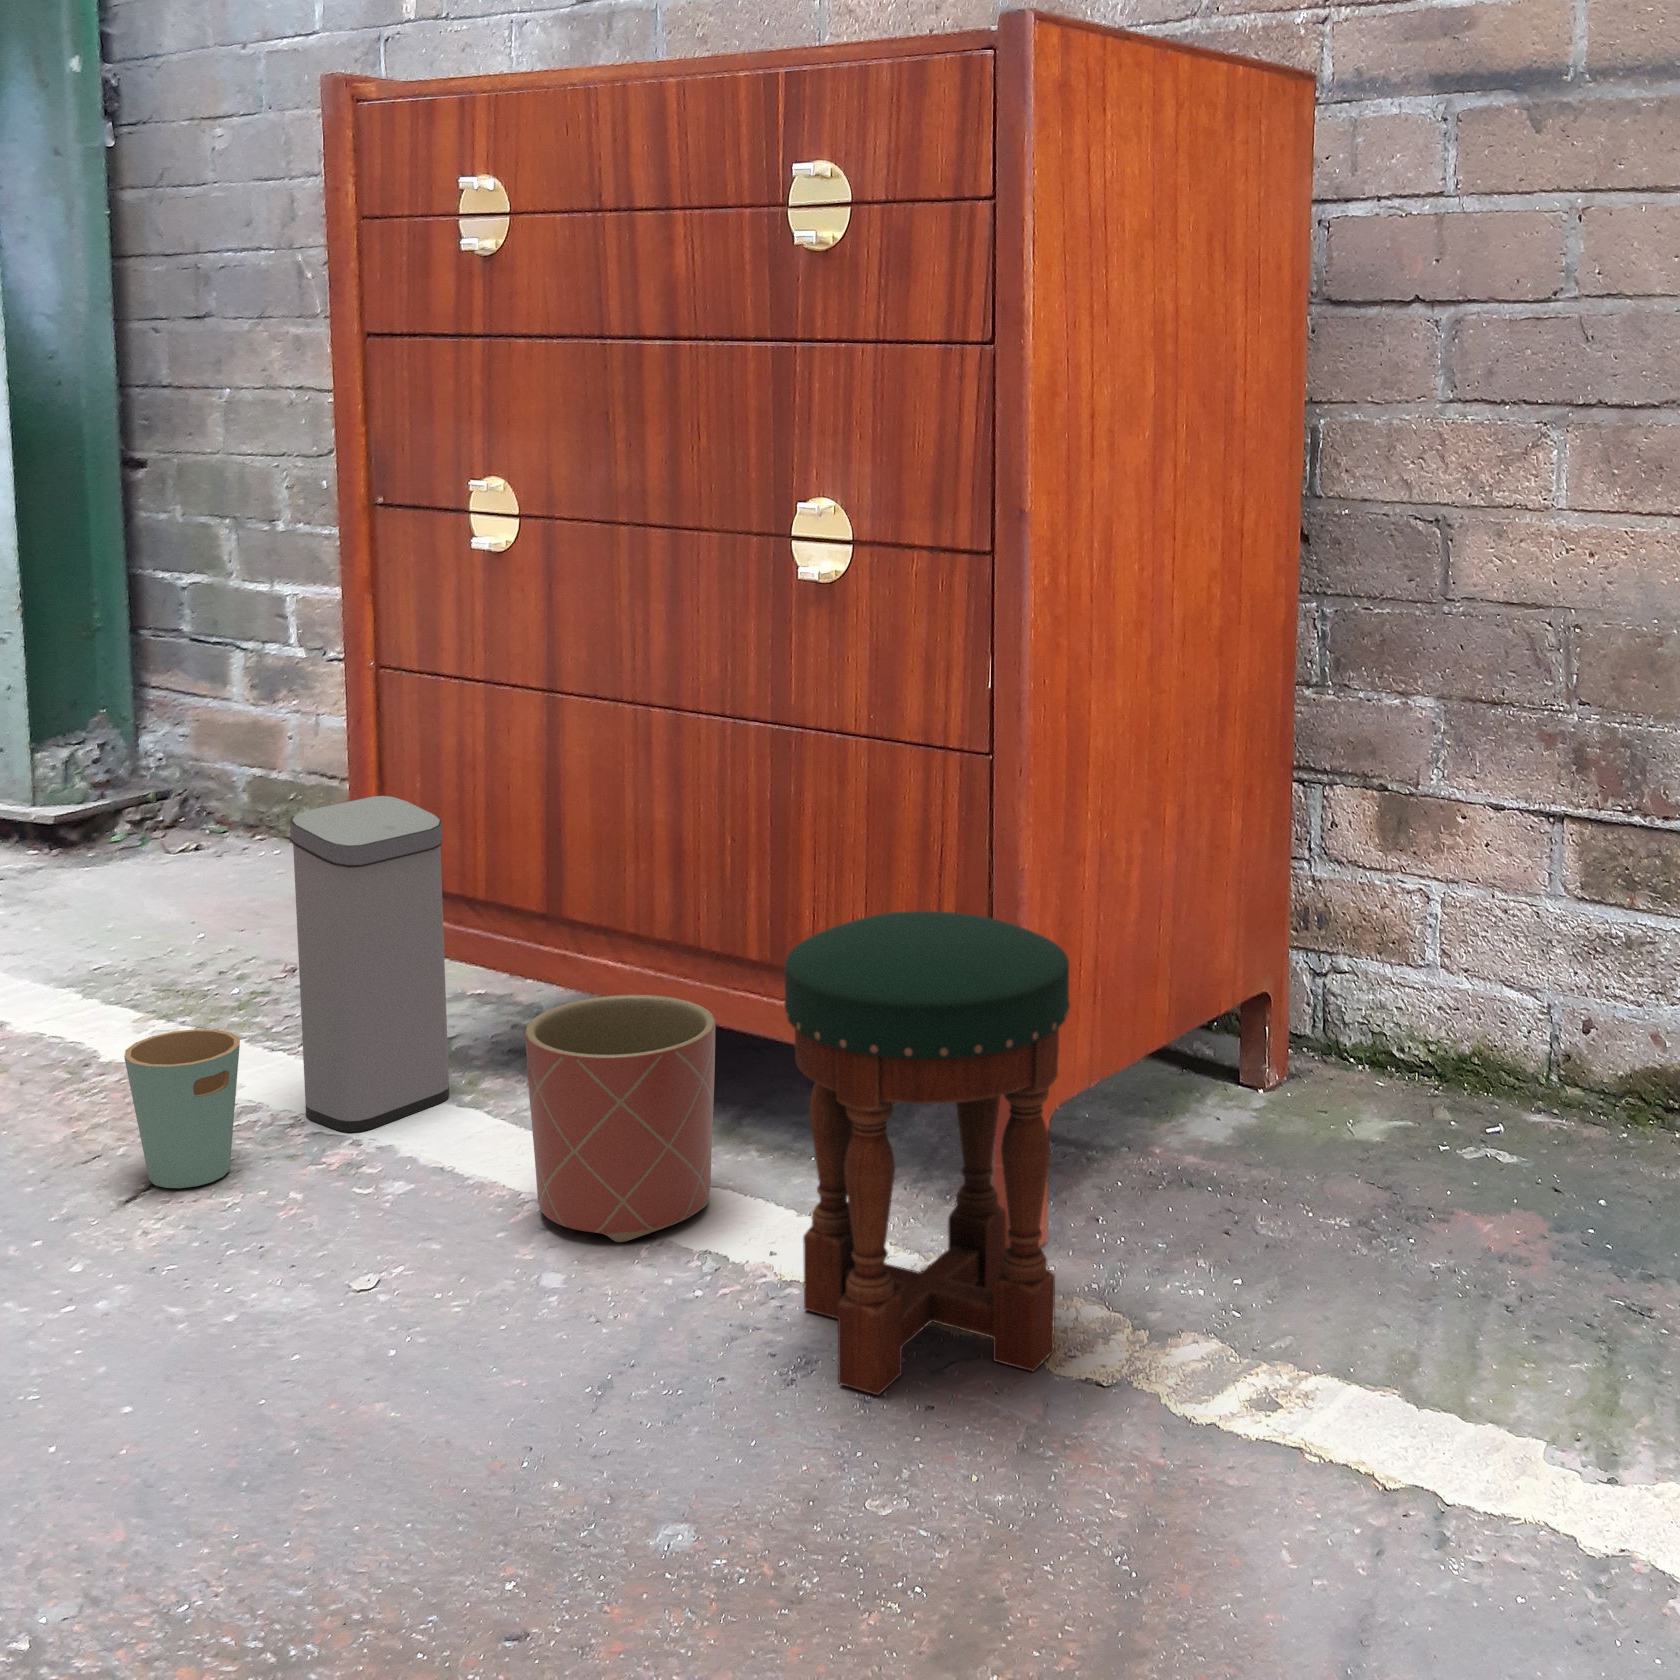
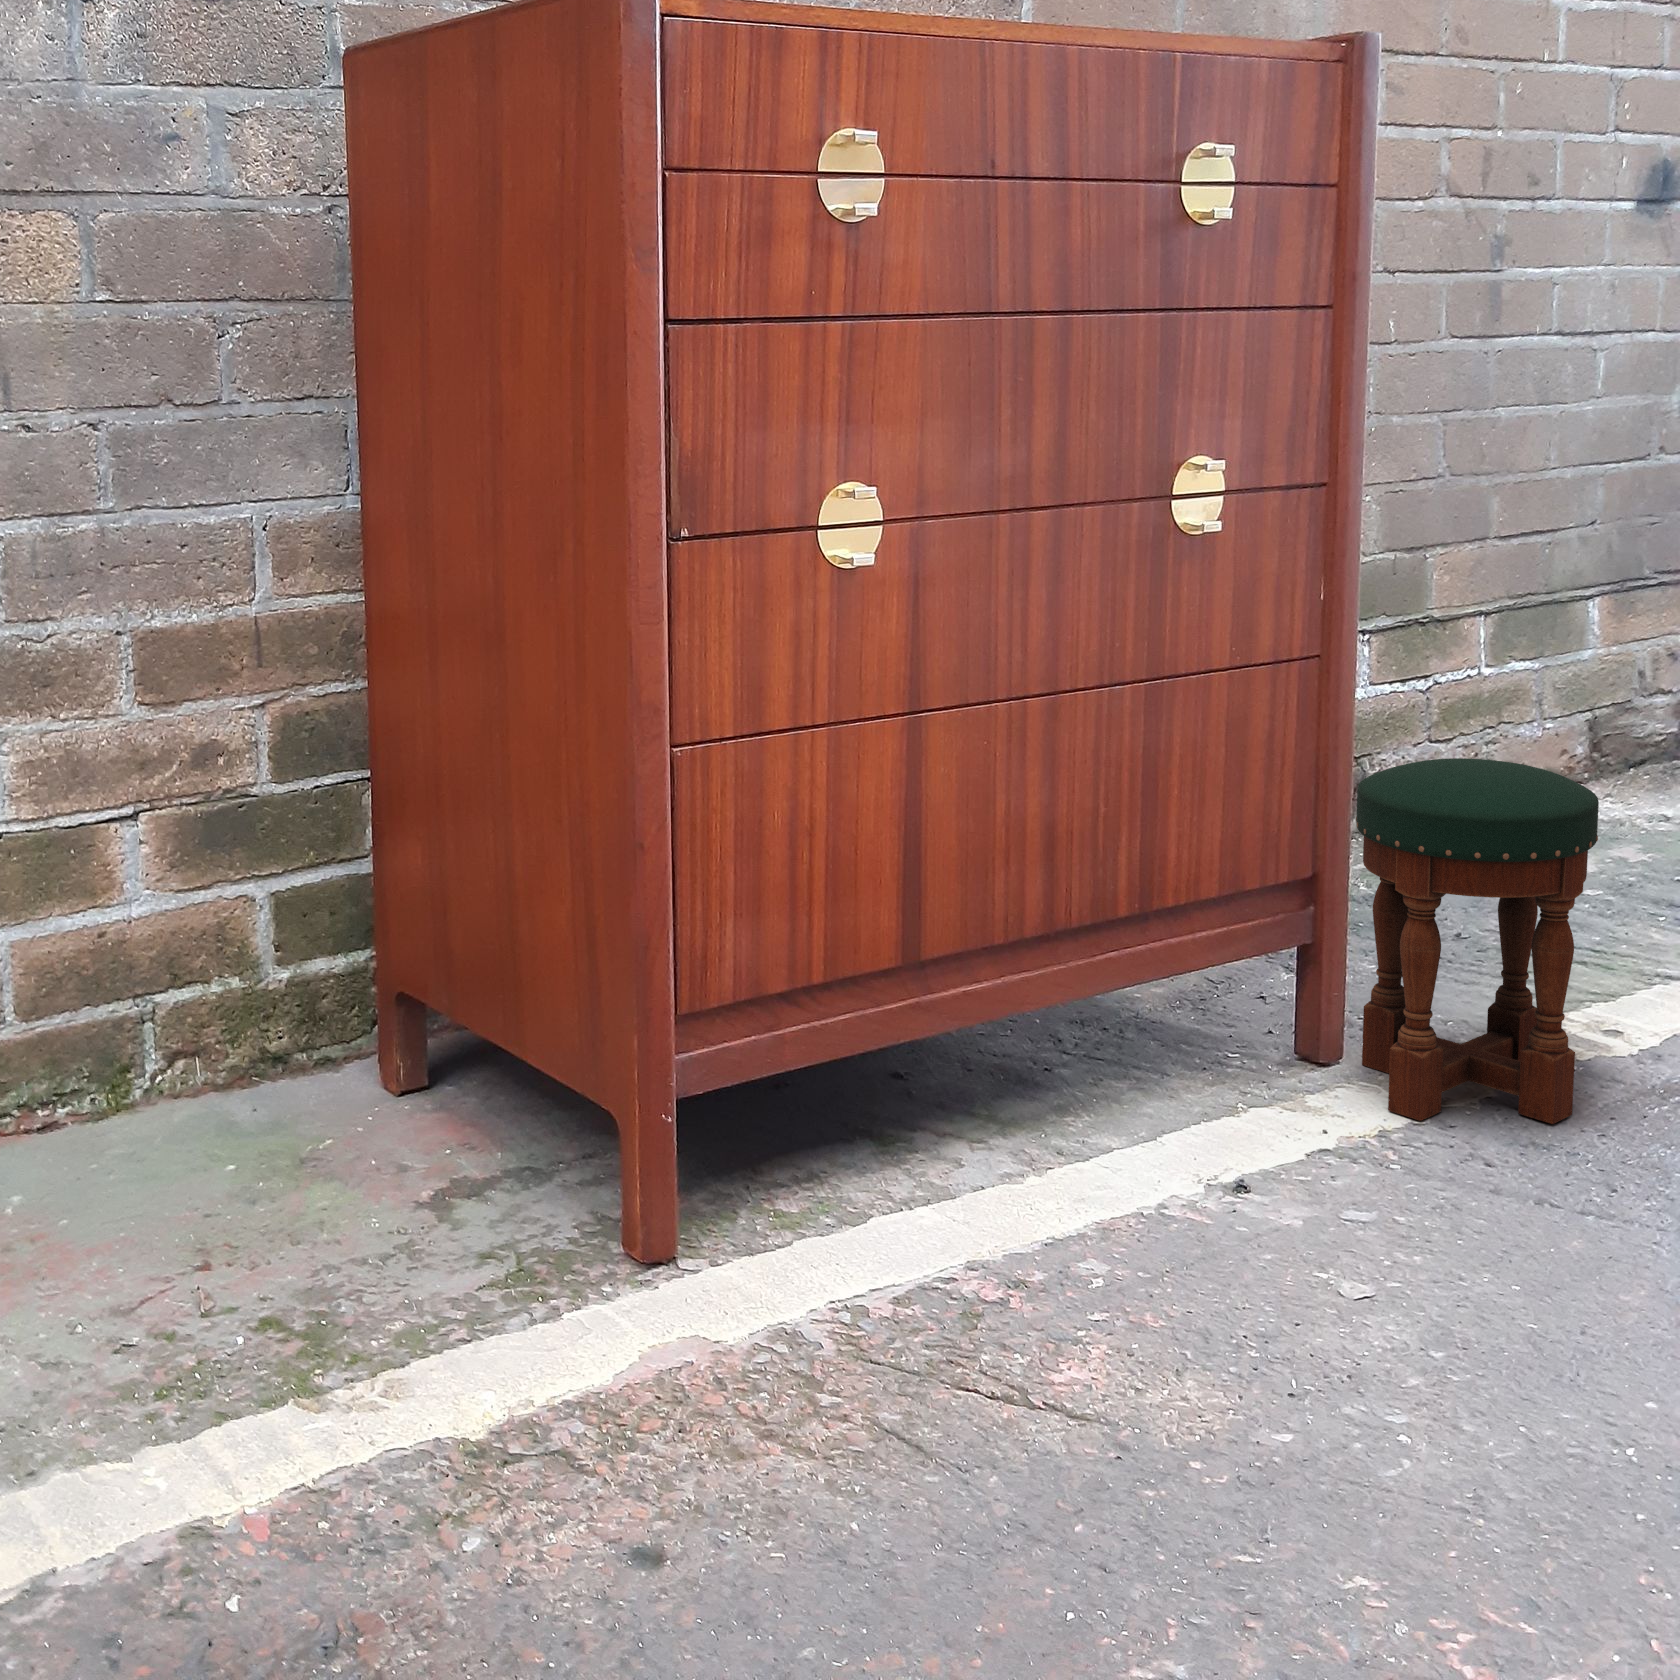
trash can: present [124,796,449,1188] -> none [742,890,1053,1387]
planter: present [525,995,715,1242] -> none [1092,956,1280,1195]

